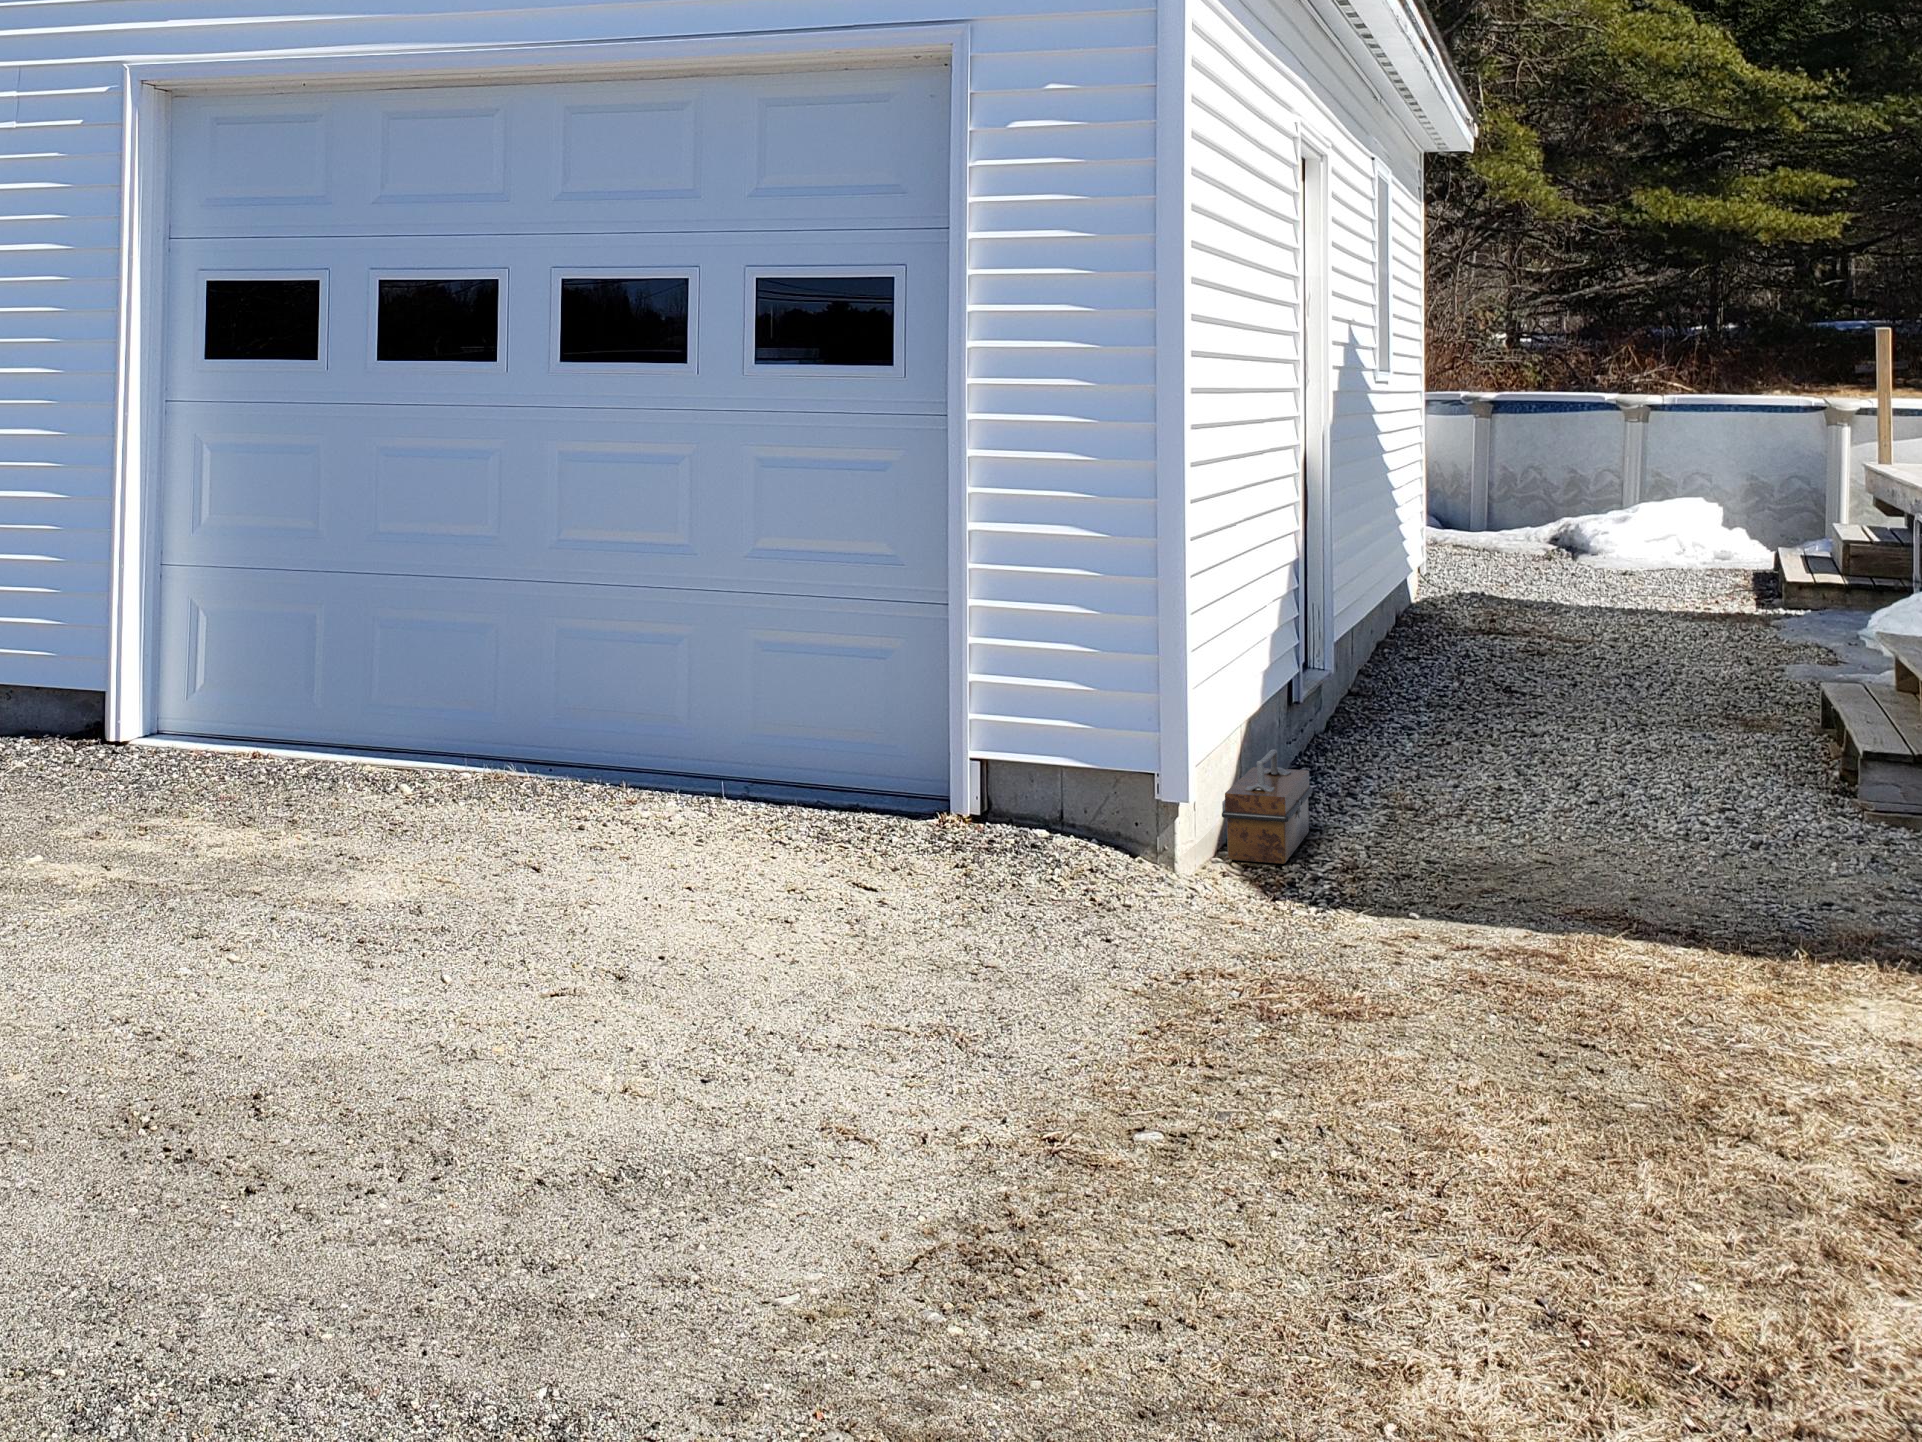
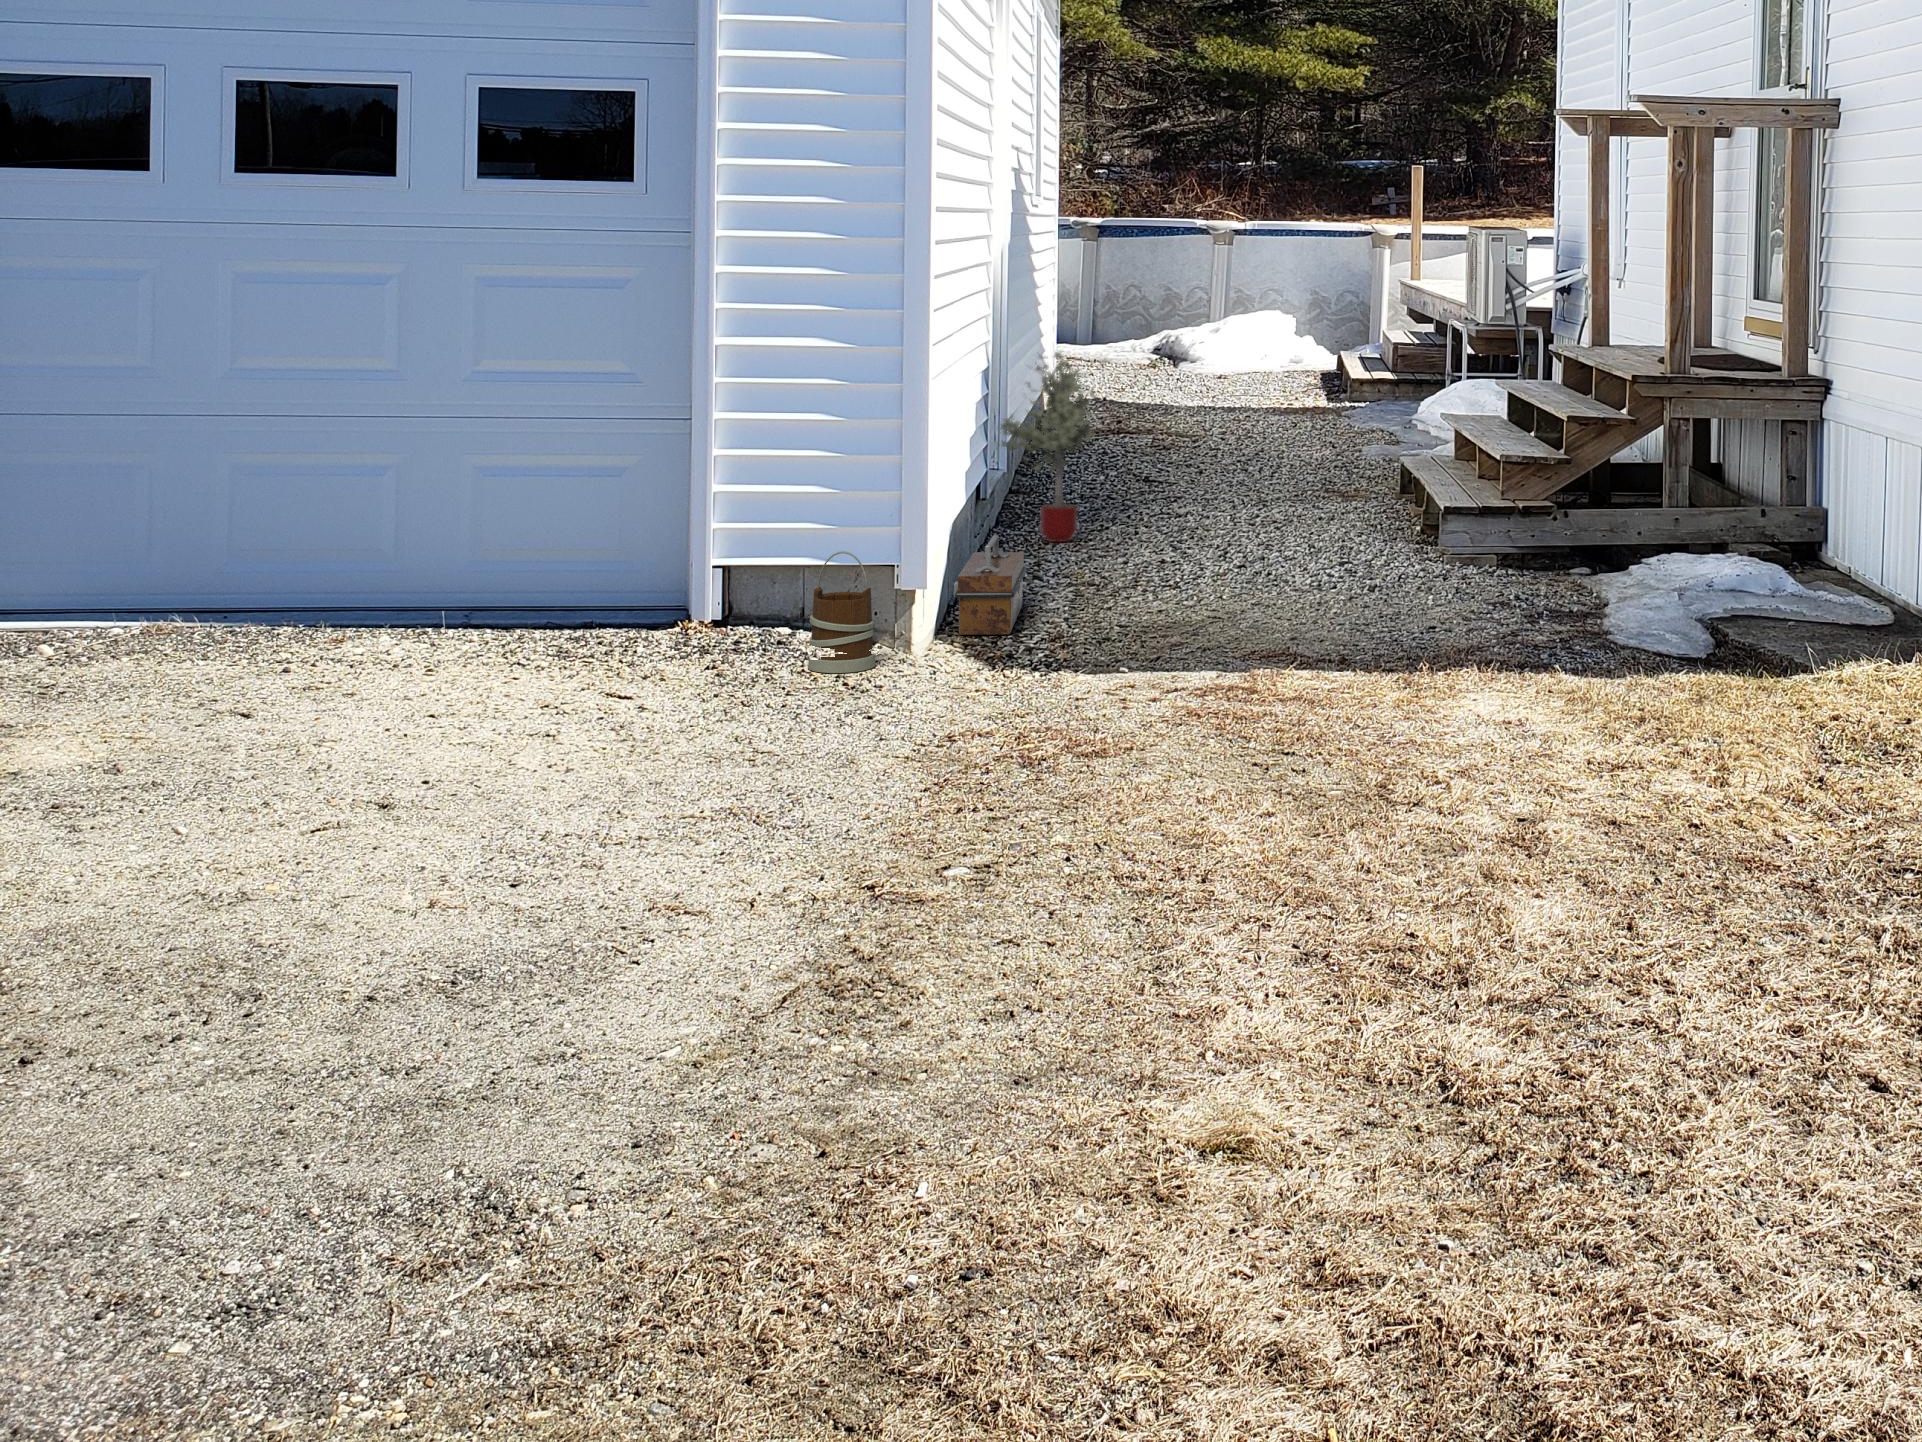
potted tree: none [1301,543,1417,761] -> present [1001,352,1098,542]
wooden bucket: none [1057,758,1128,891] -> present [808,551,876,673]

